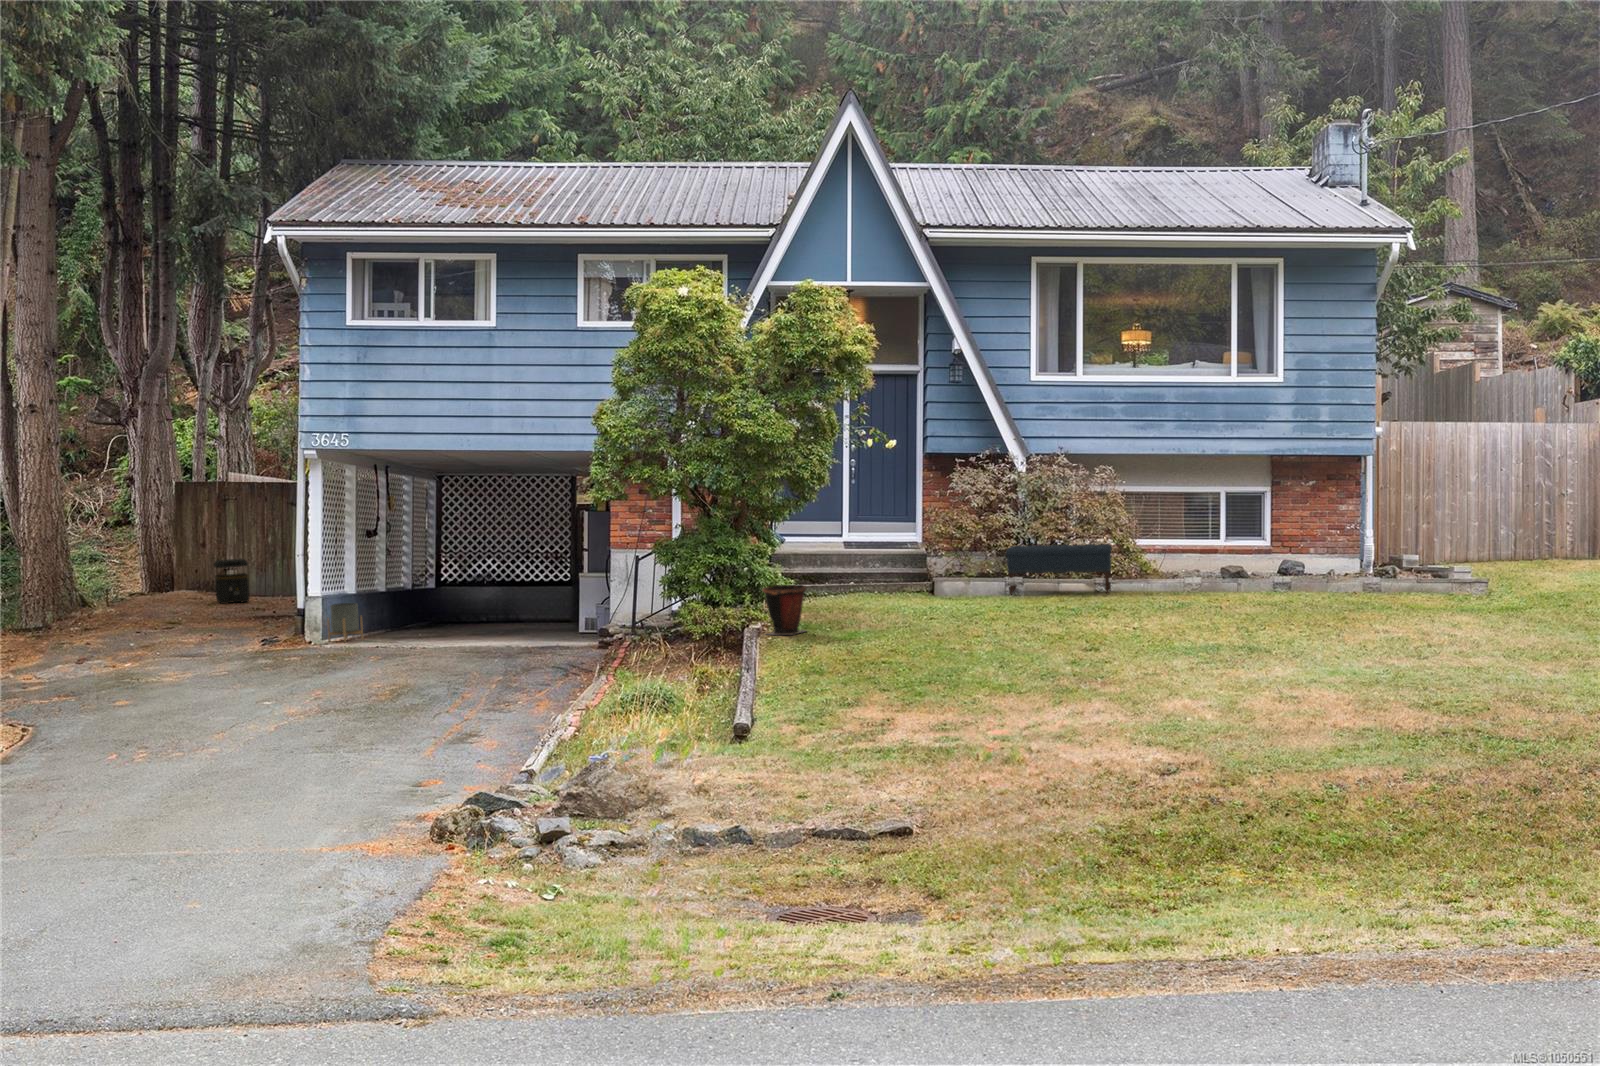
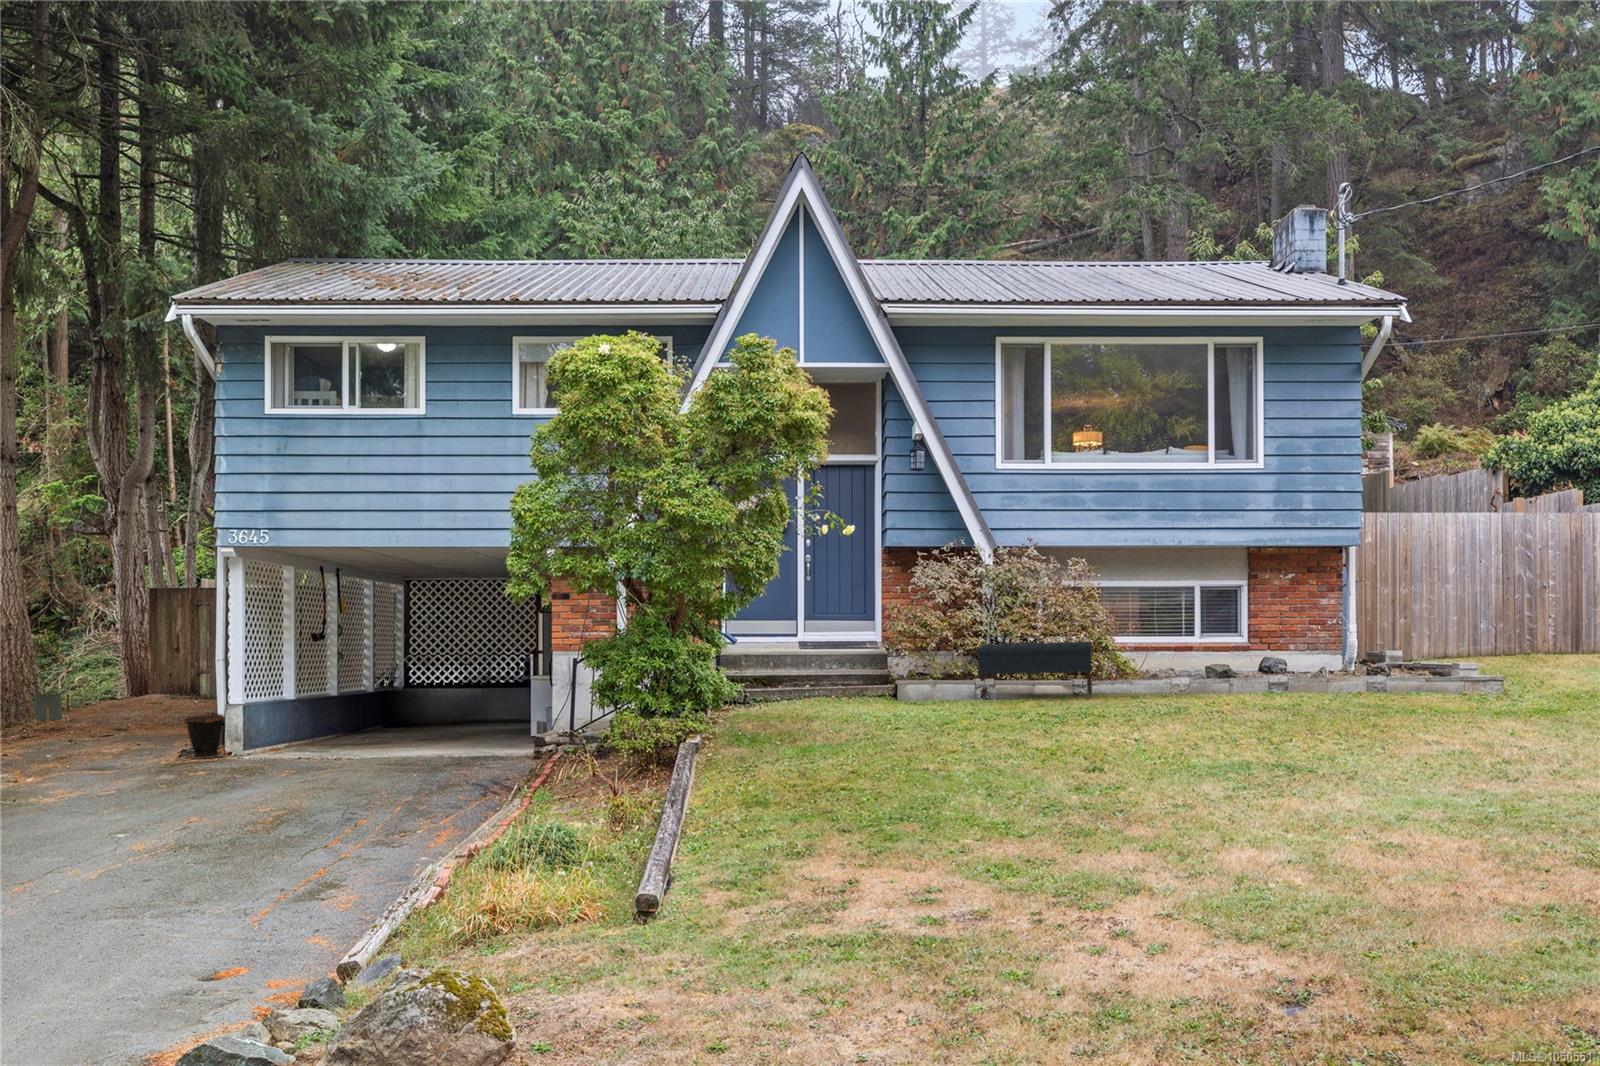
toolbox: present [214,559,250,604] -> none [171,663,206,709]
waste bin: present [762,585,807,635] -> present [184,714,224,759]
planter: present [327,603,363,642] -> present [30,694,66,731]

